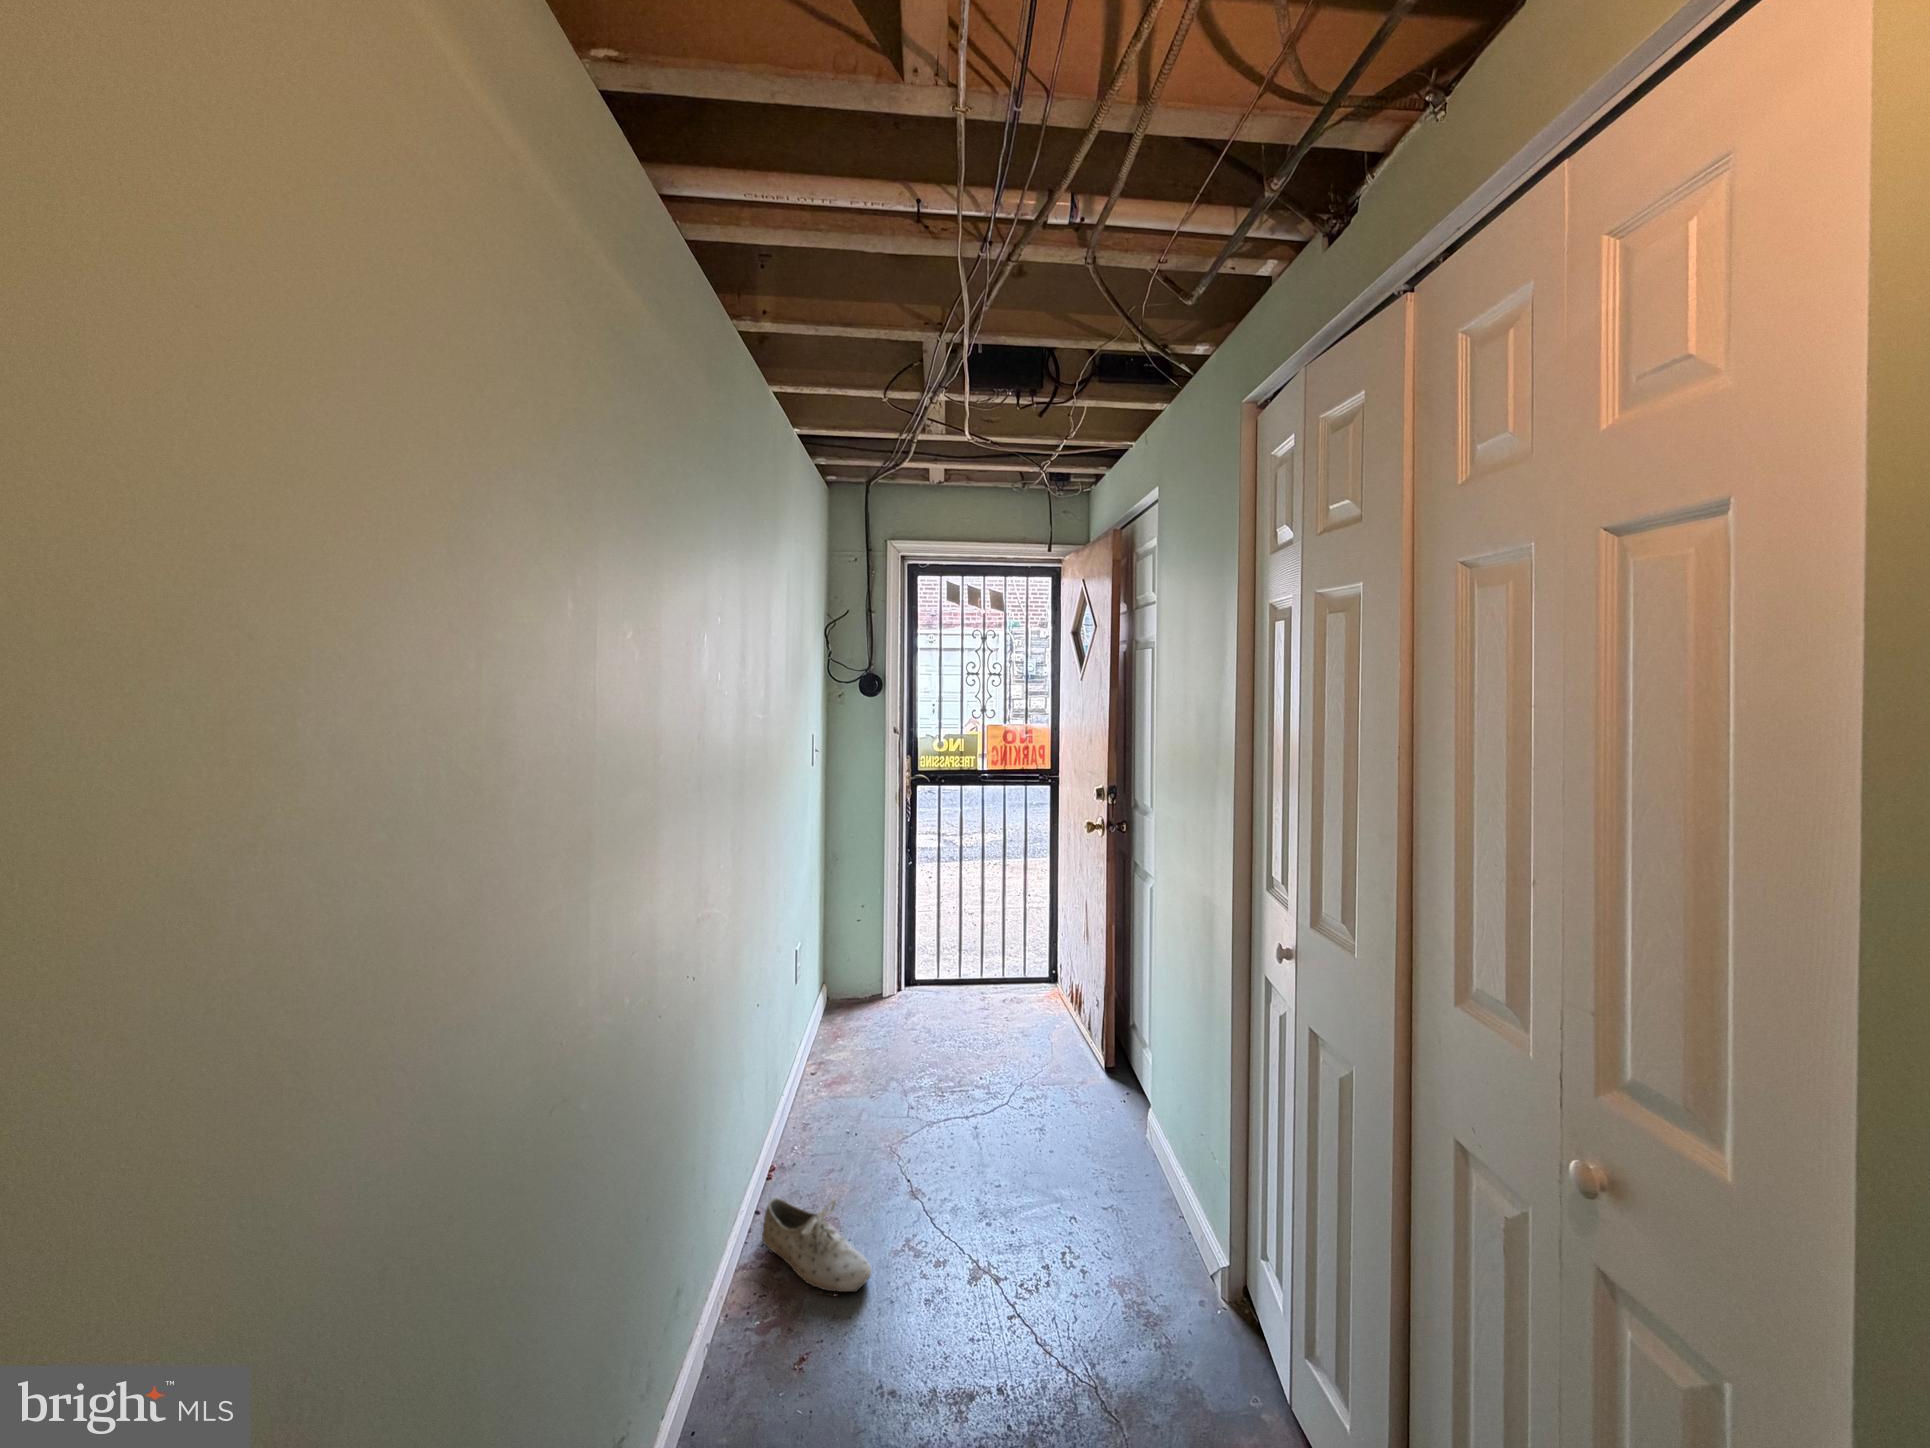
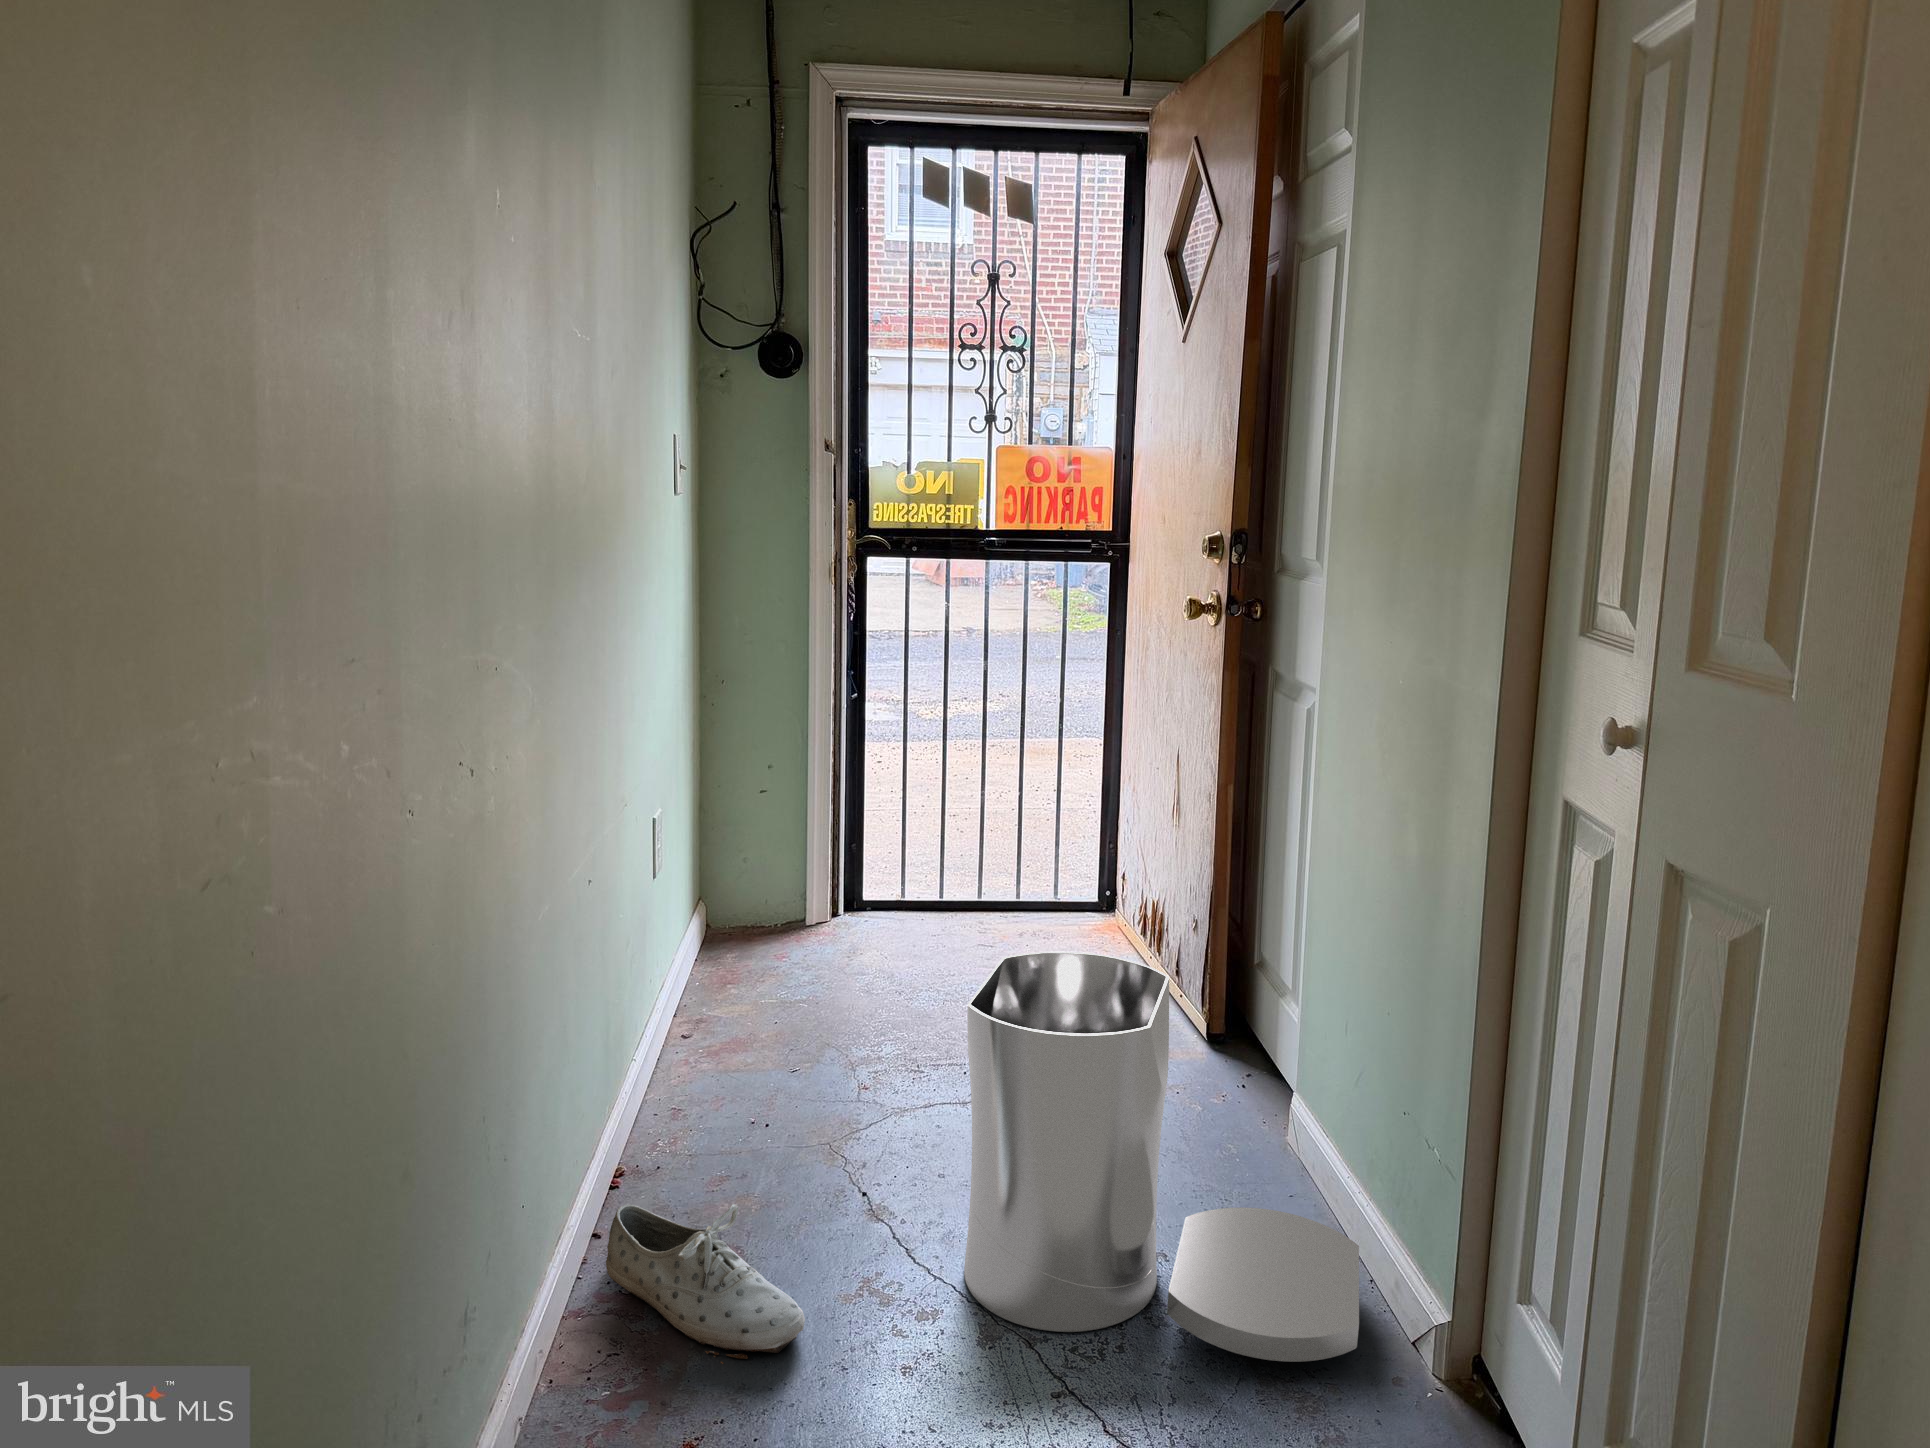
trash can: none [961,1042,1182,1293] -> present [964,951,1359,1362]

